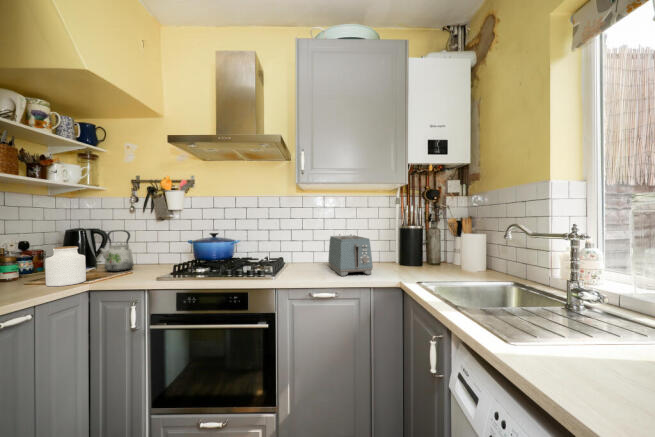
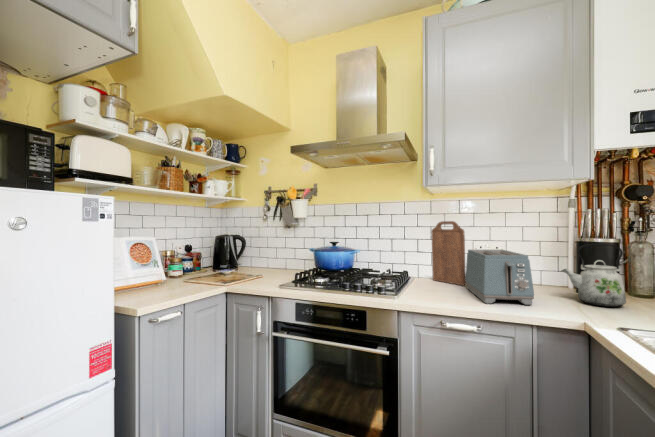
cutting board: none [303,214,329,265] -> present [431,221,466,285]
kettle: present [100,230,134,272] -> present [562,244,626,307]
jar: present [45,246,86,286] -> none [197,251,225,286]

